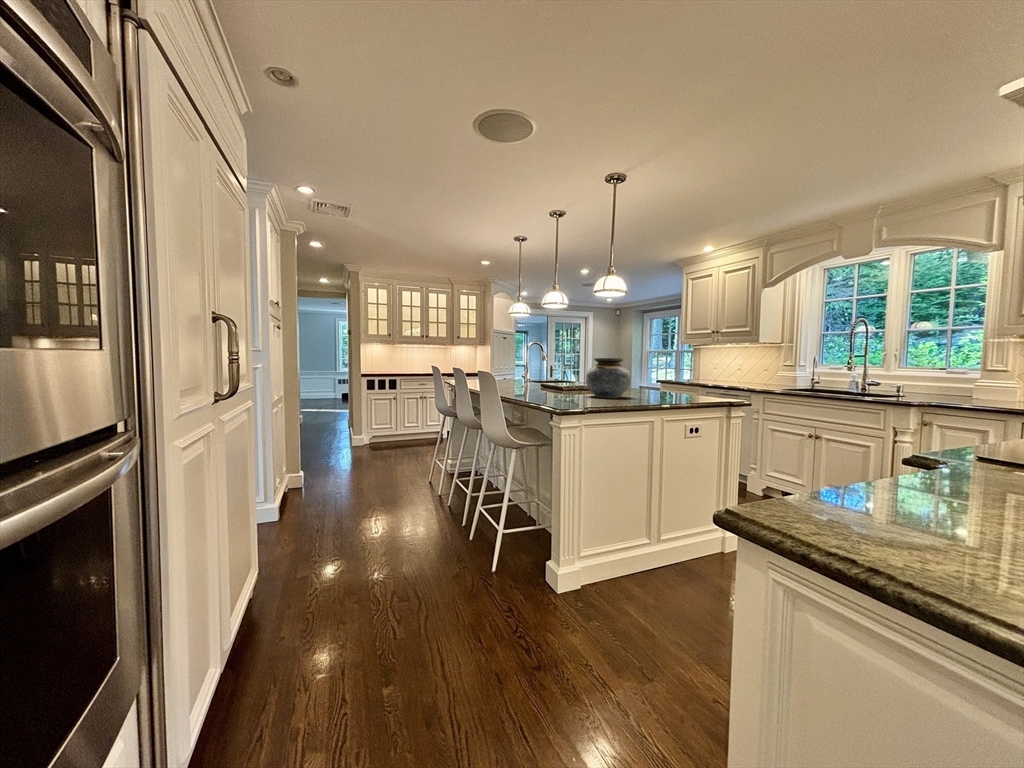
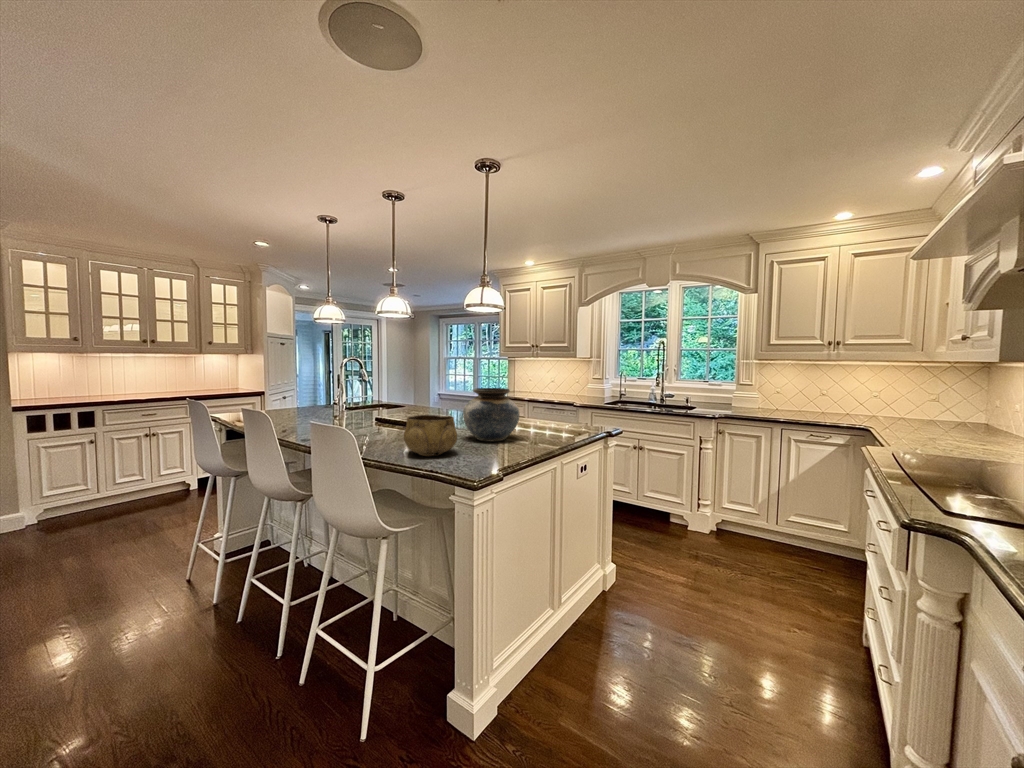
decorative bowl: none [532,373,569,399] -> present [404,415,457,456]

